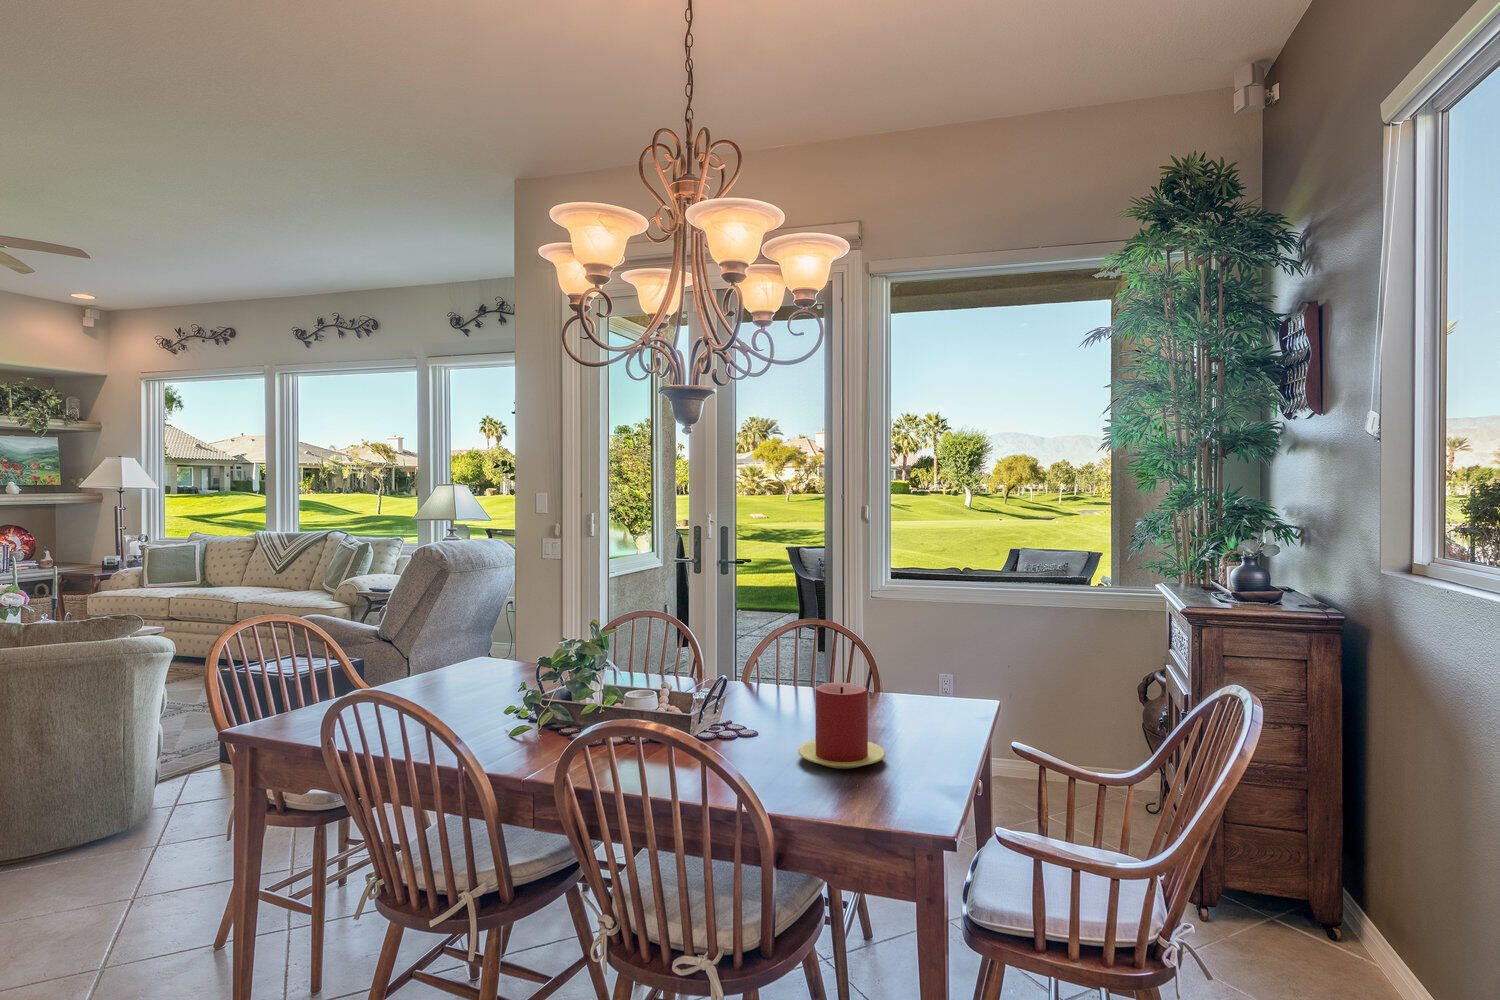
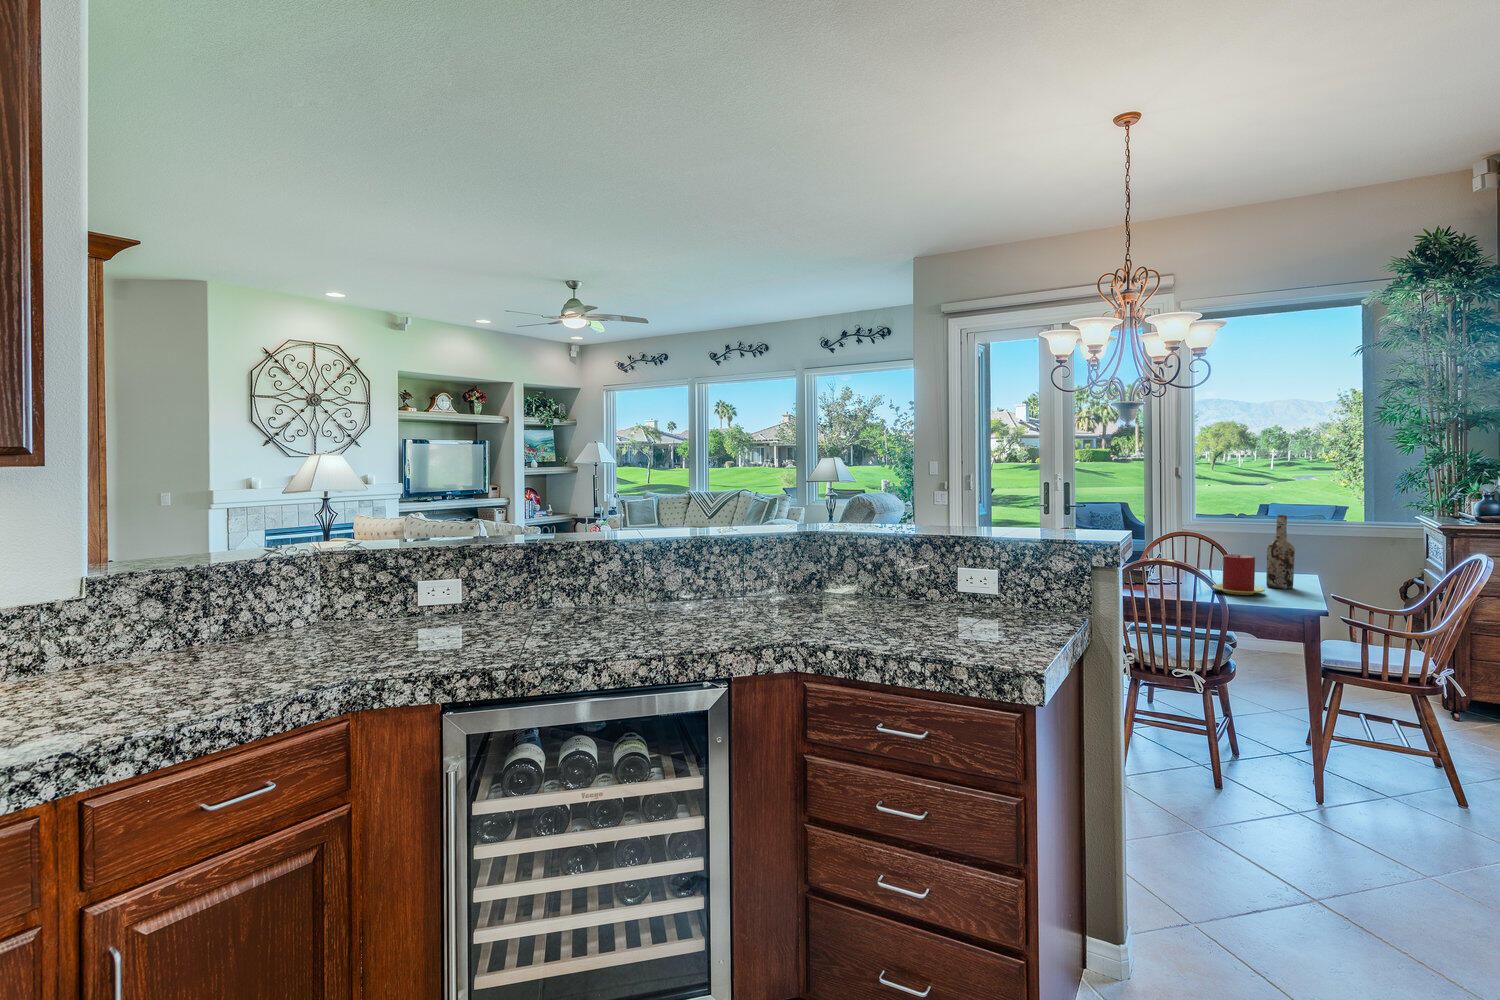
wine bottle: none [905,603,948,743] -> present [1266,515,1295,589]

